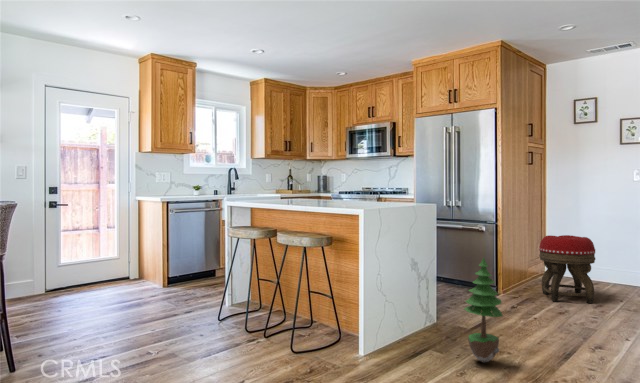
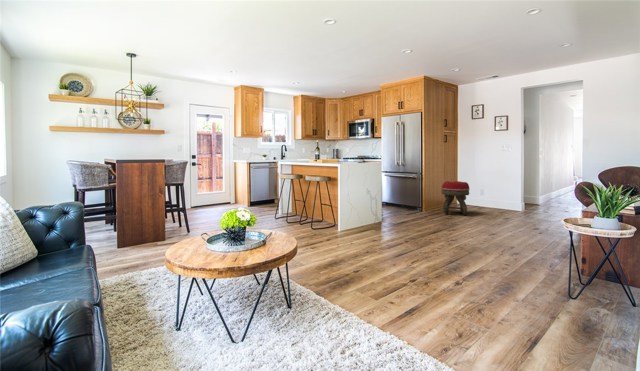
potted tree: present [464,258,503,363] -> none [383,187,400,233]

